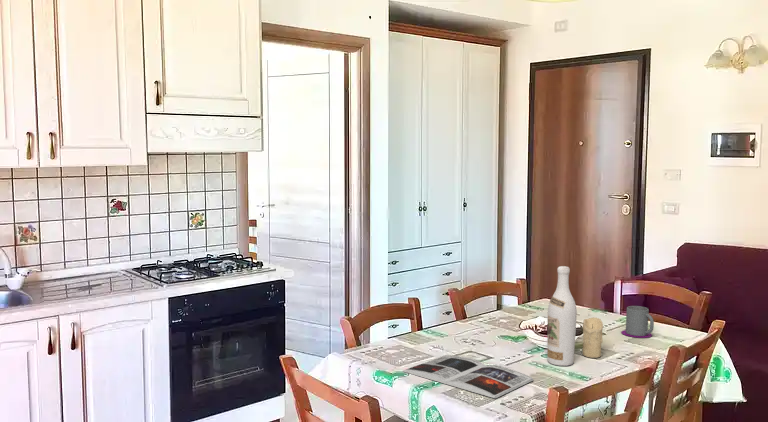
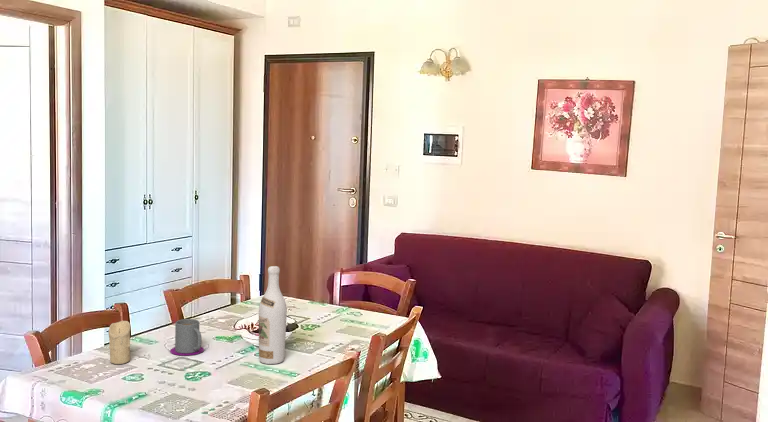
mug: present [621,306,654,338] -> present [170,319,204,355]
candle: present [583,317,603,358] -> present [109,321,130,364]
magazine: present [403,355,534,398] -> none [101,363,242,407]

